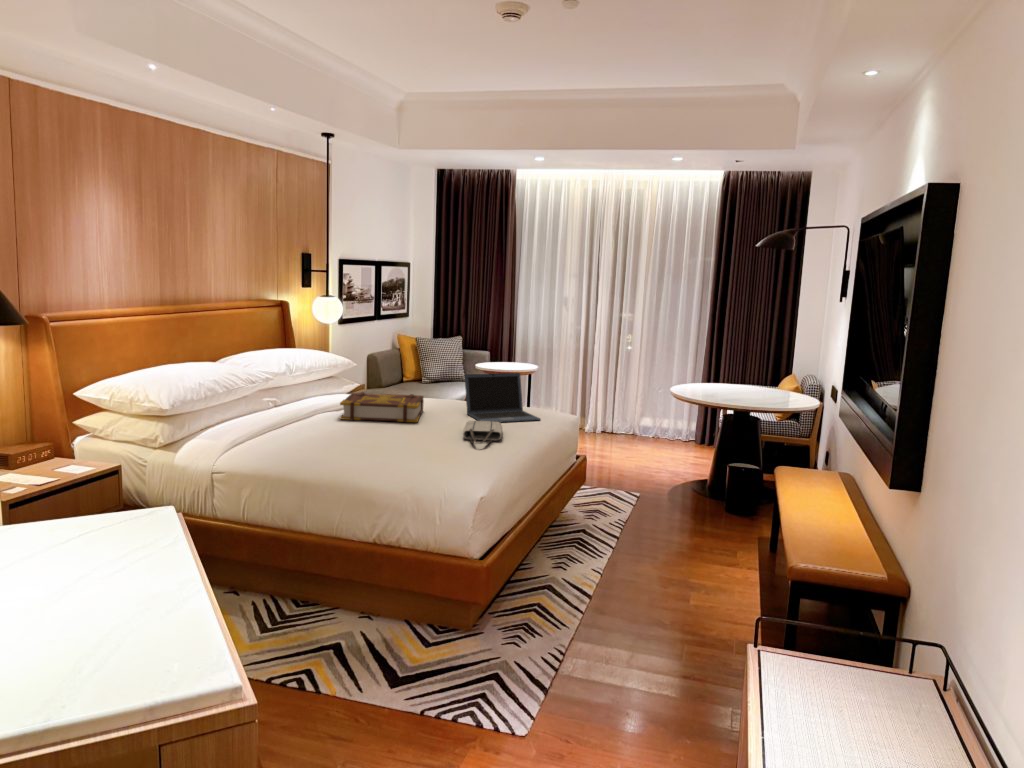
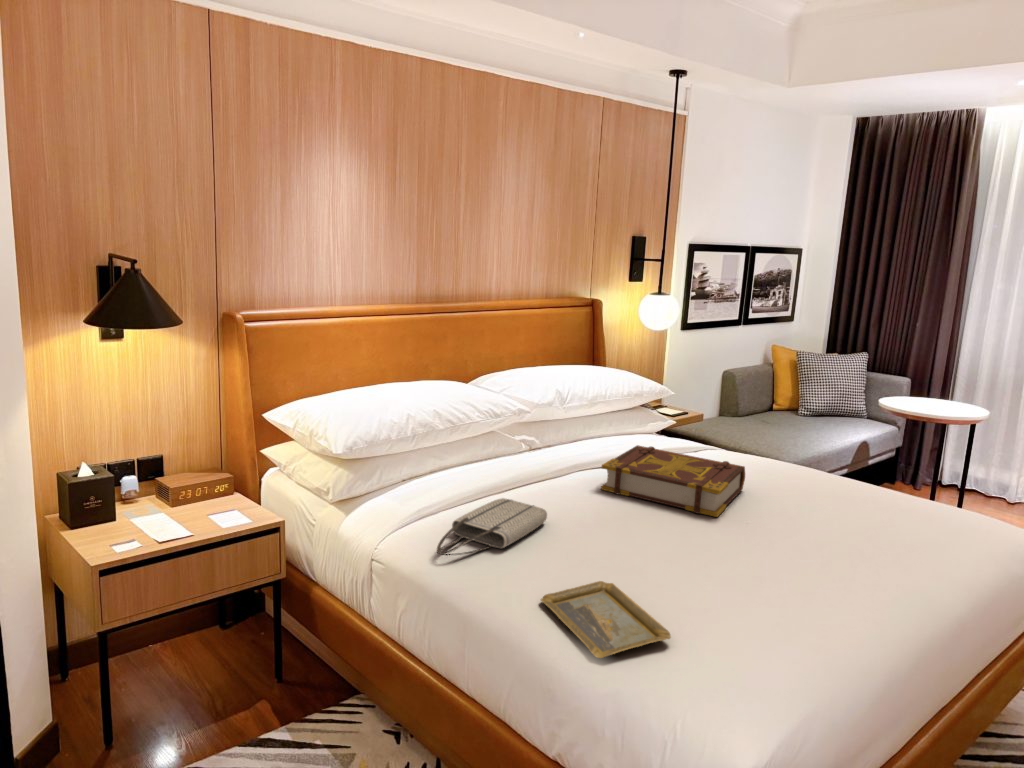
laptop: present [465,373,541,422] -> none [817,442,962,551]
tote bag: present [463,421,502,444] -> present [437,498,547,555]
tray: none [352,448,428,471] -> present [541,581,671,658]

